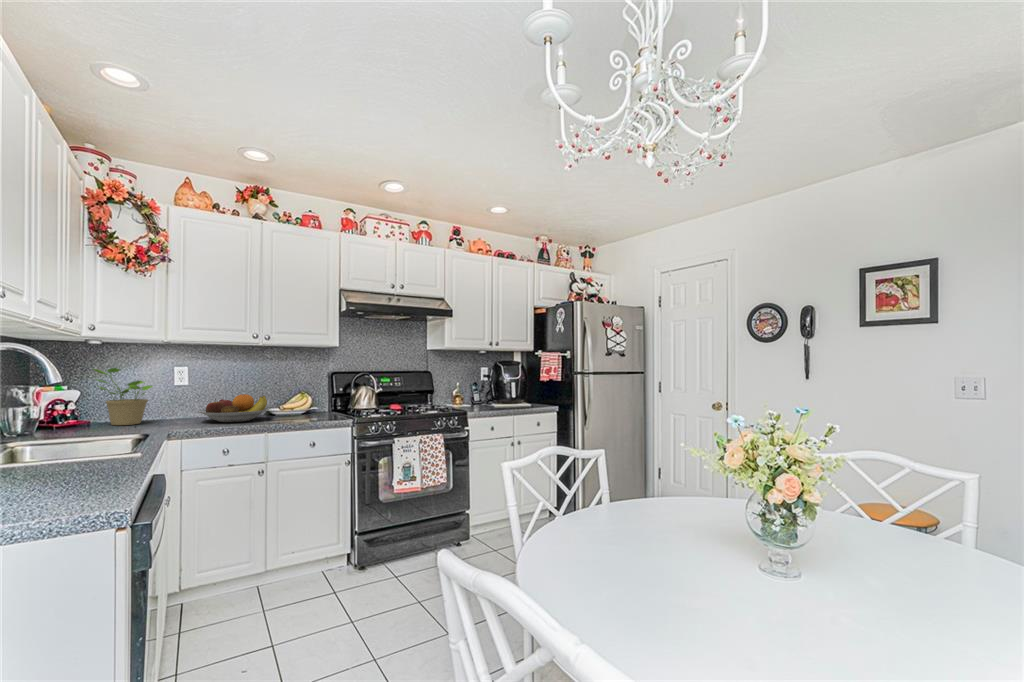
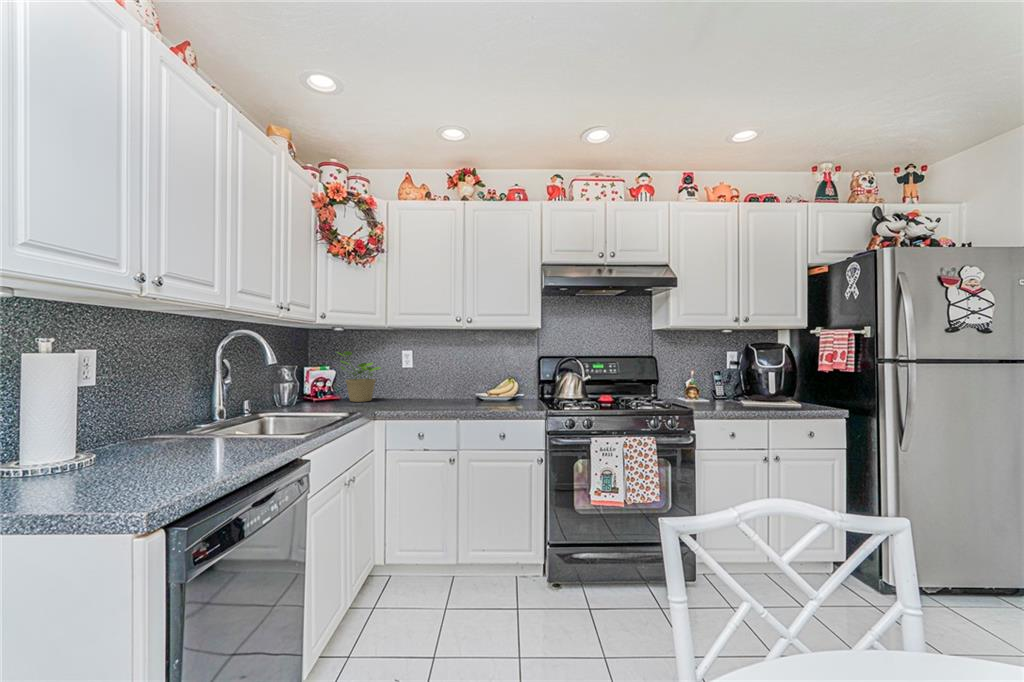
fruit bowl: present [199,394,269,422] -> none [410,378,470,405]

